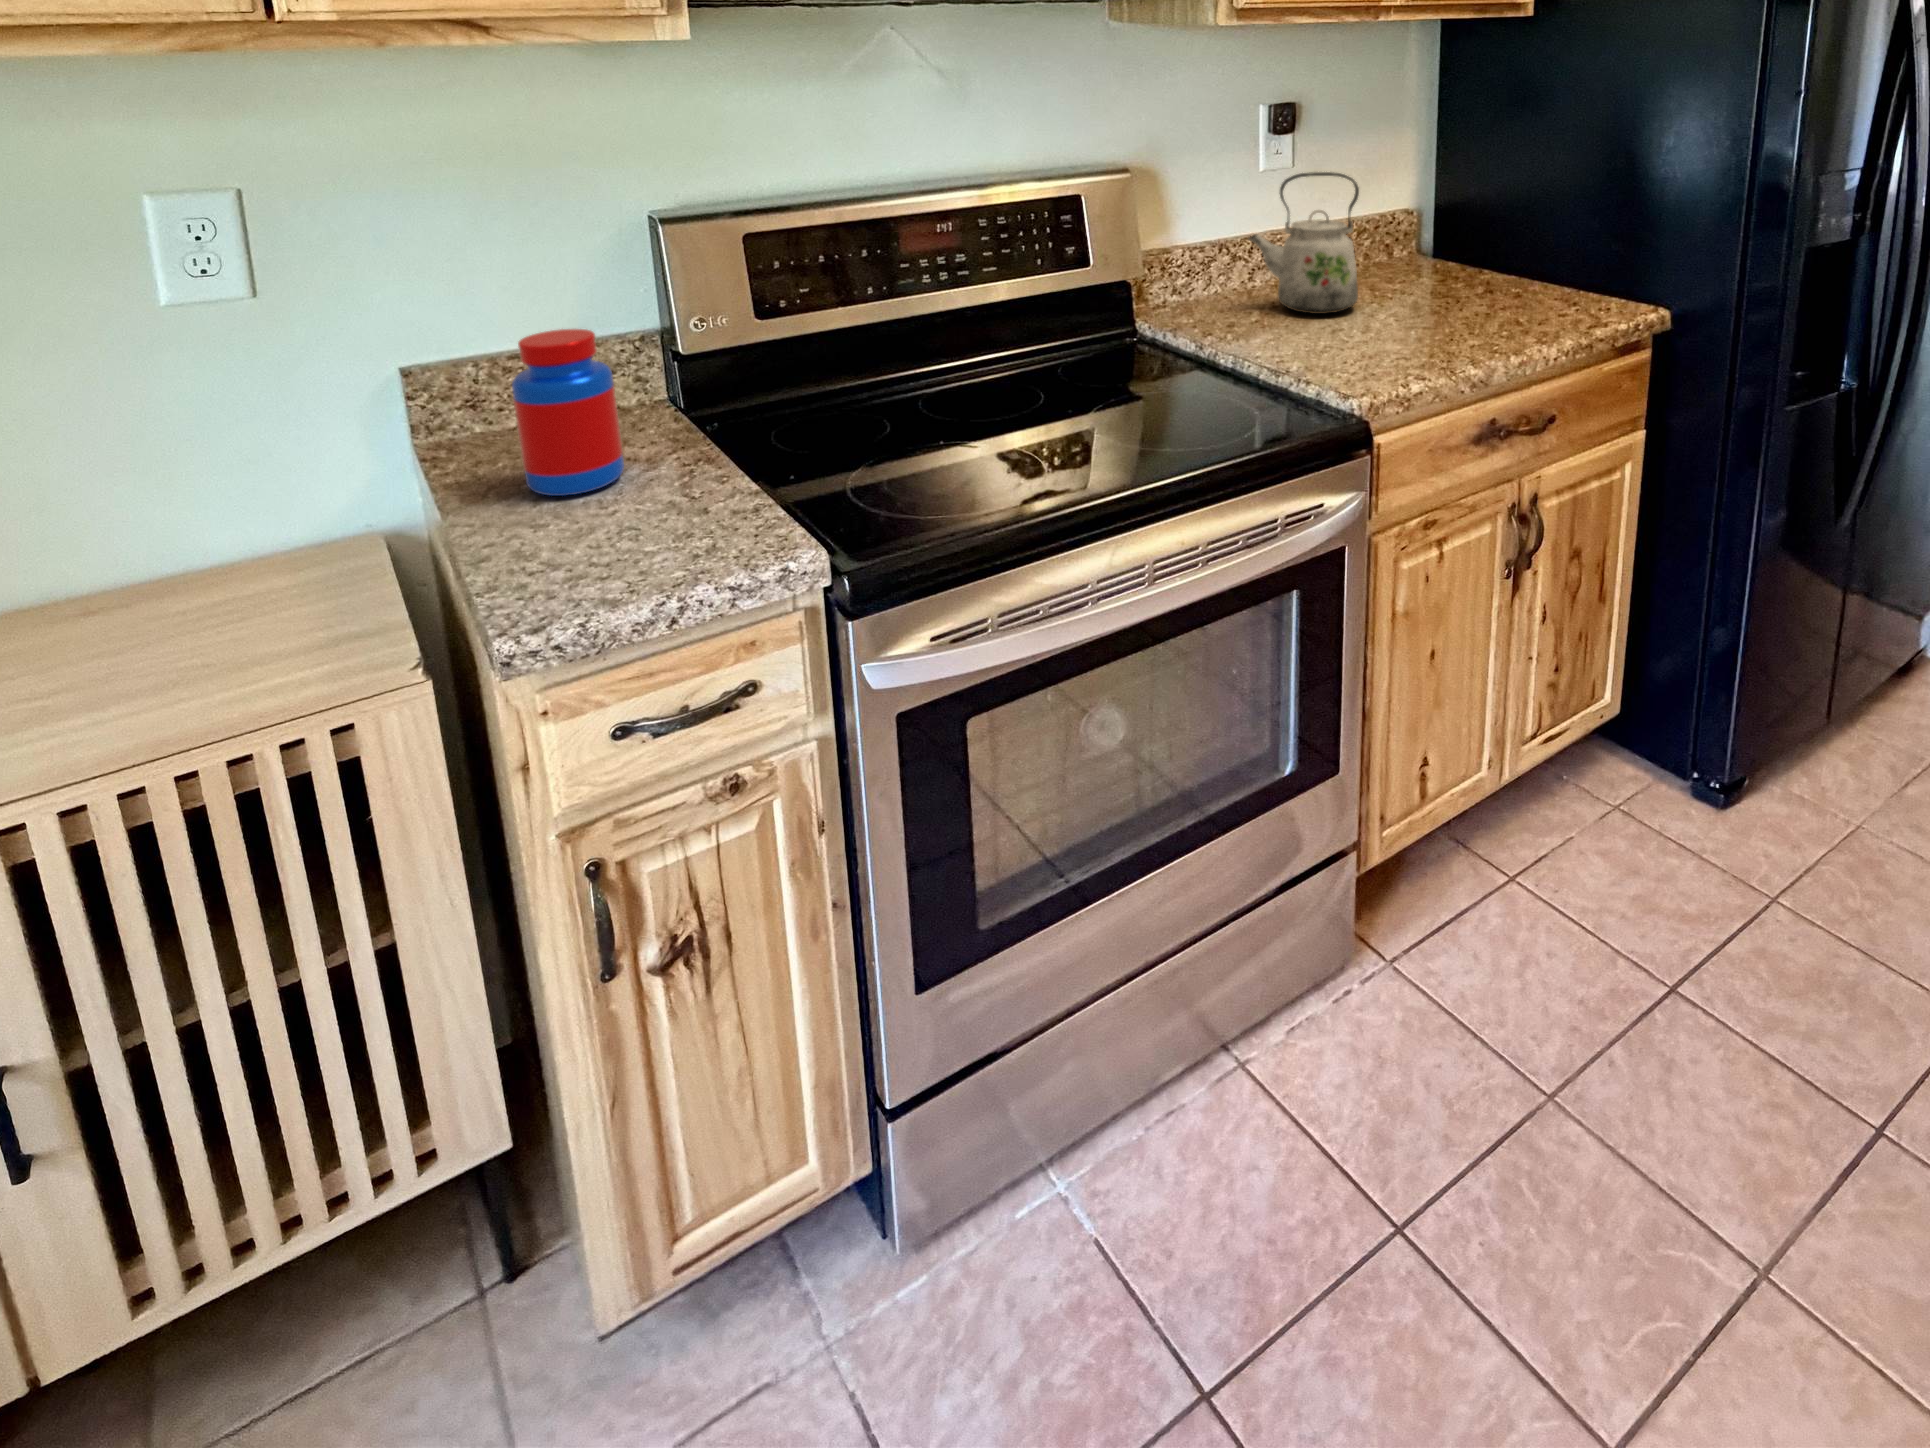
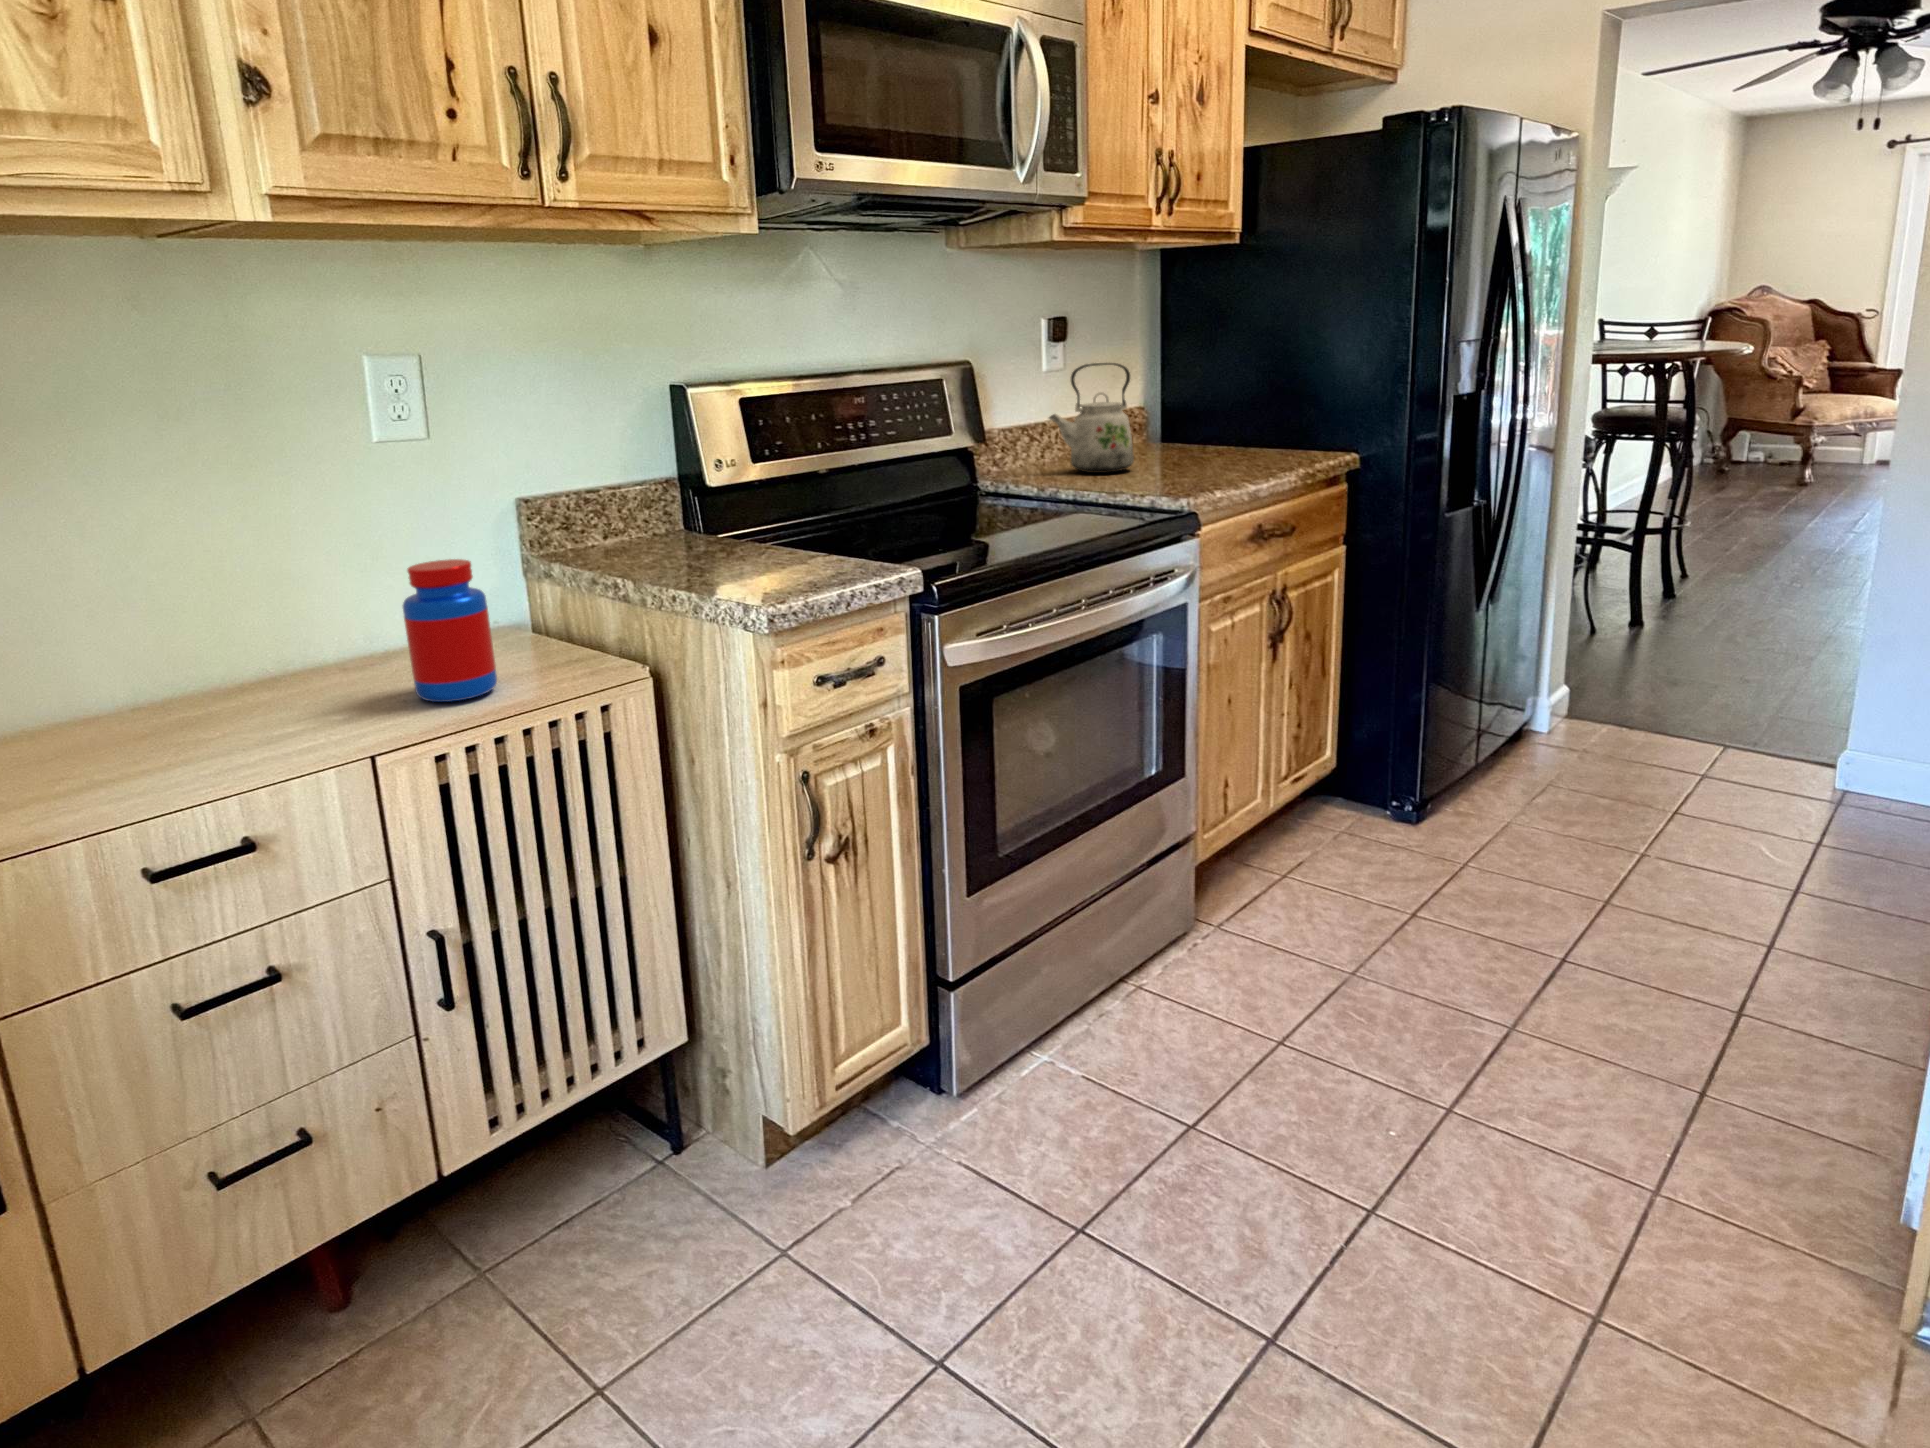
jar: present [512,329,624,496] -> present [403,559,497,702]

